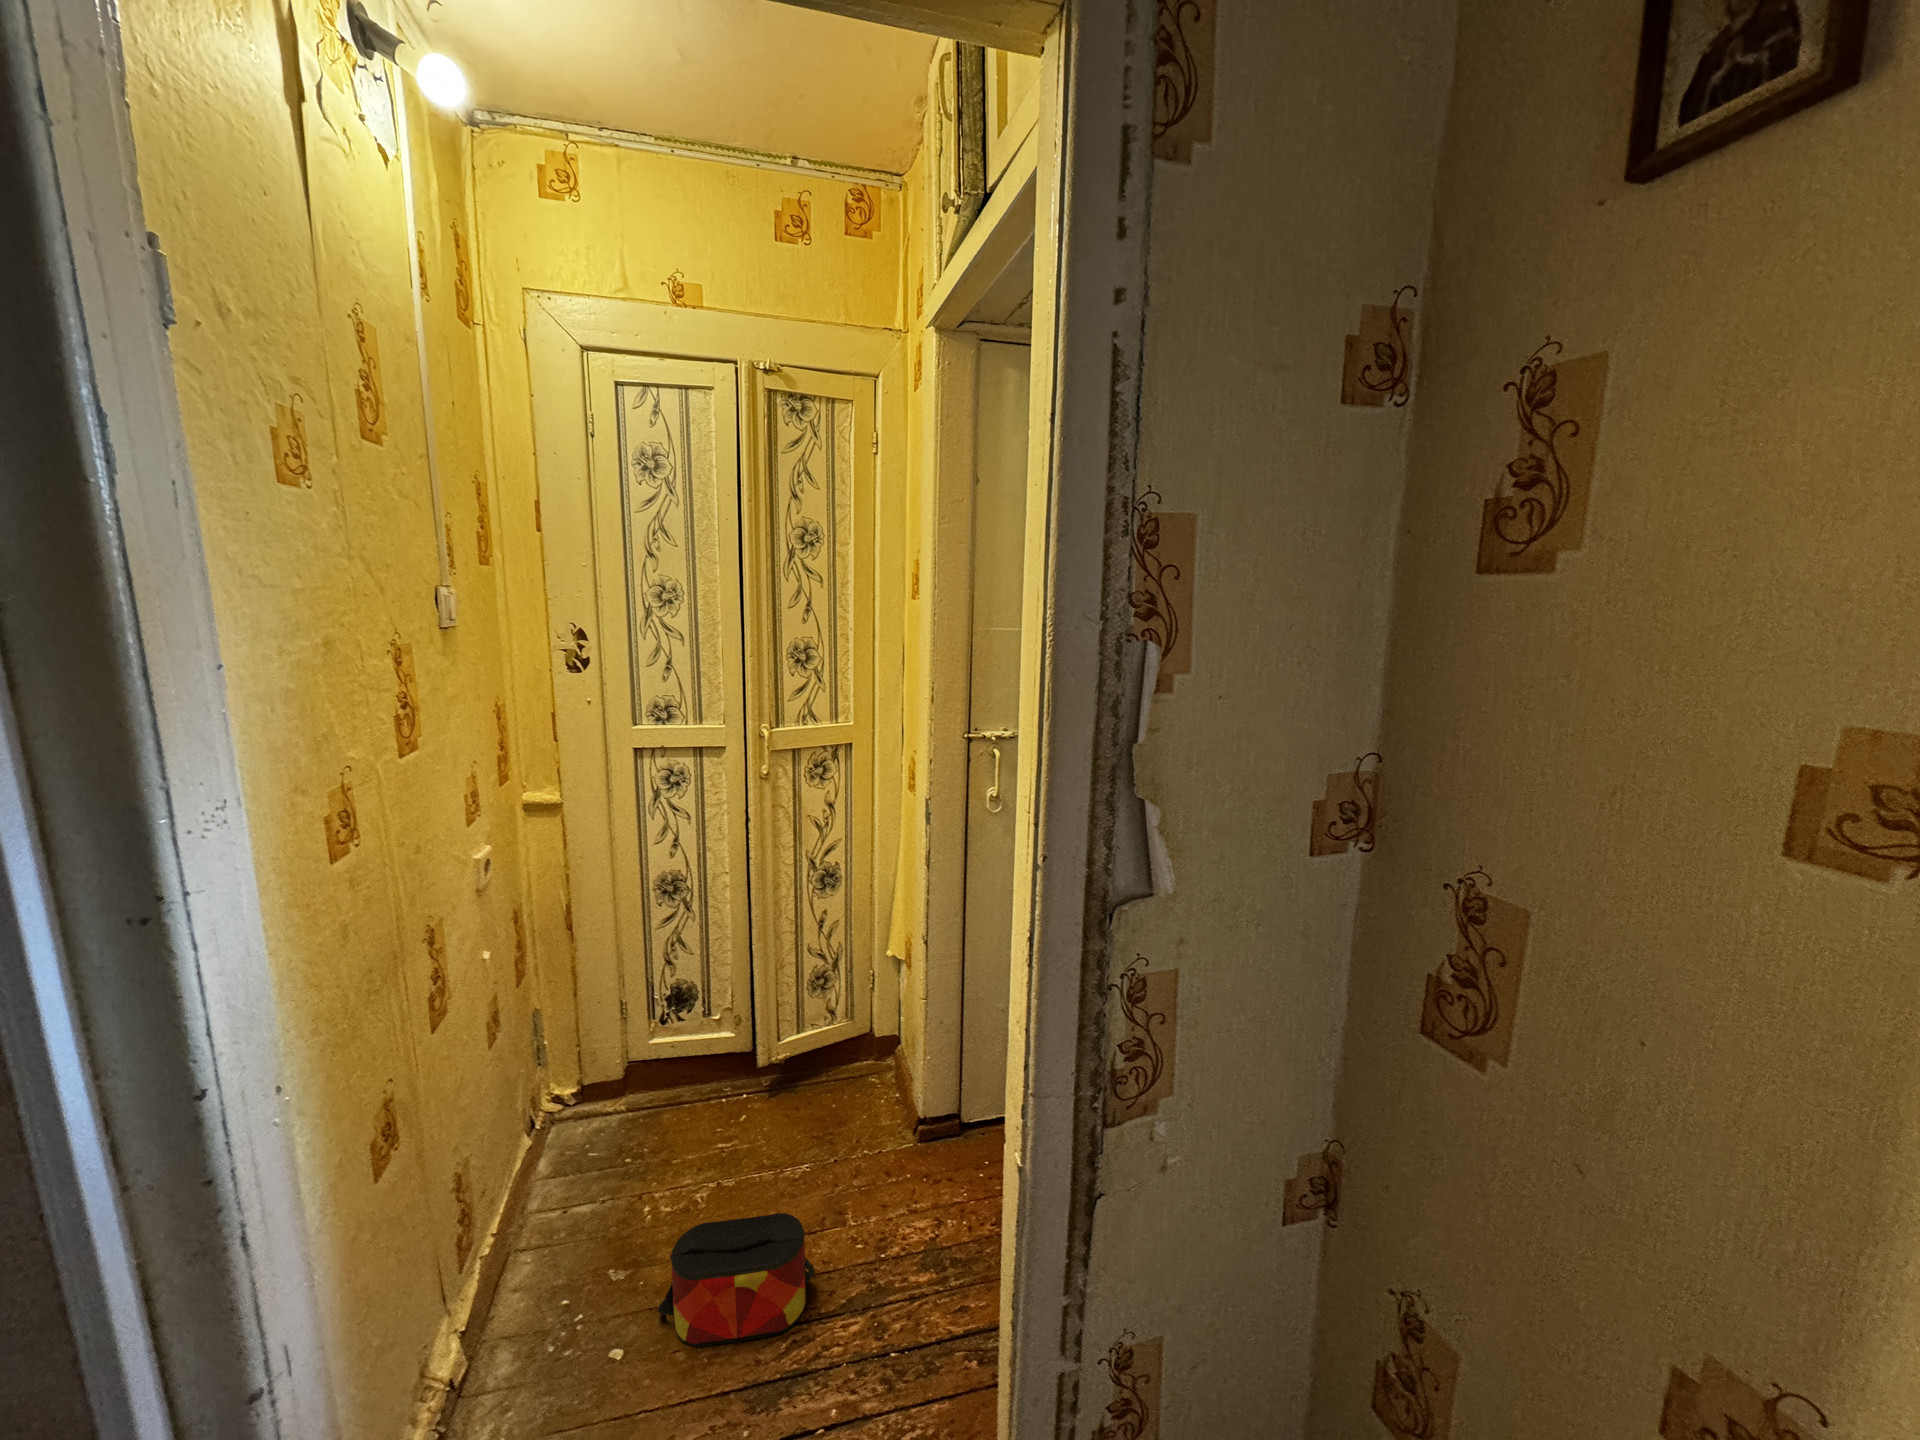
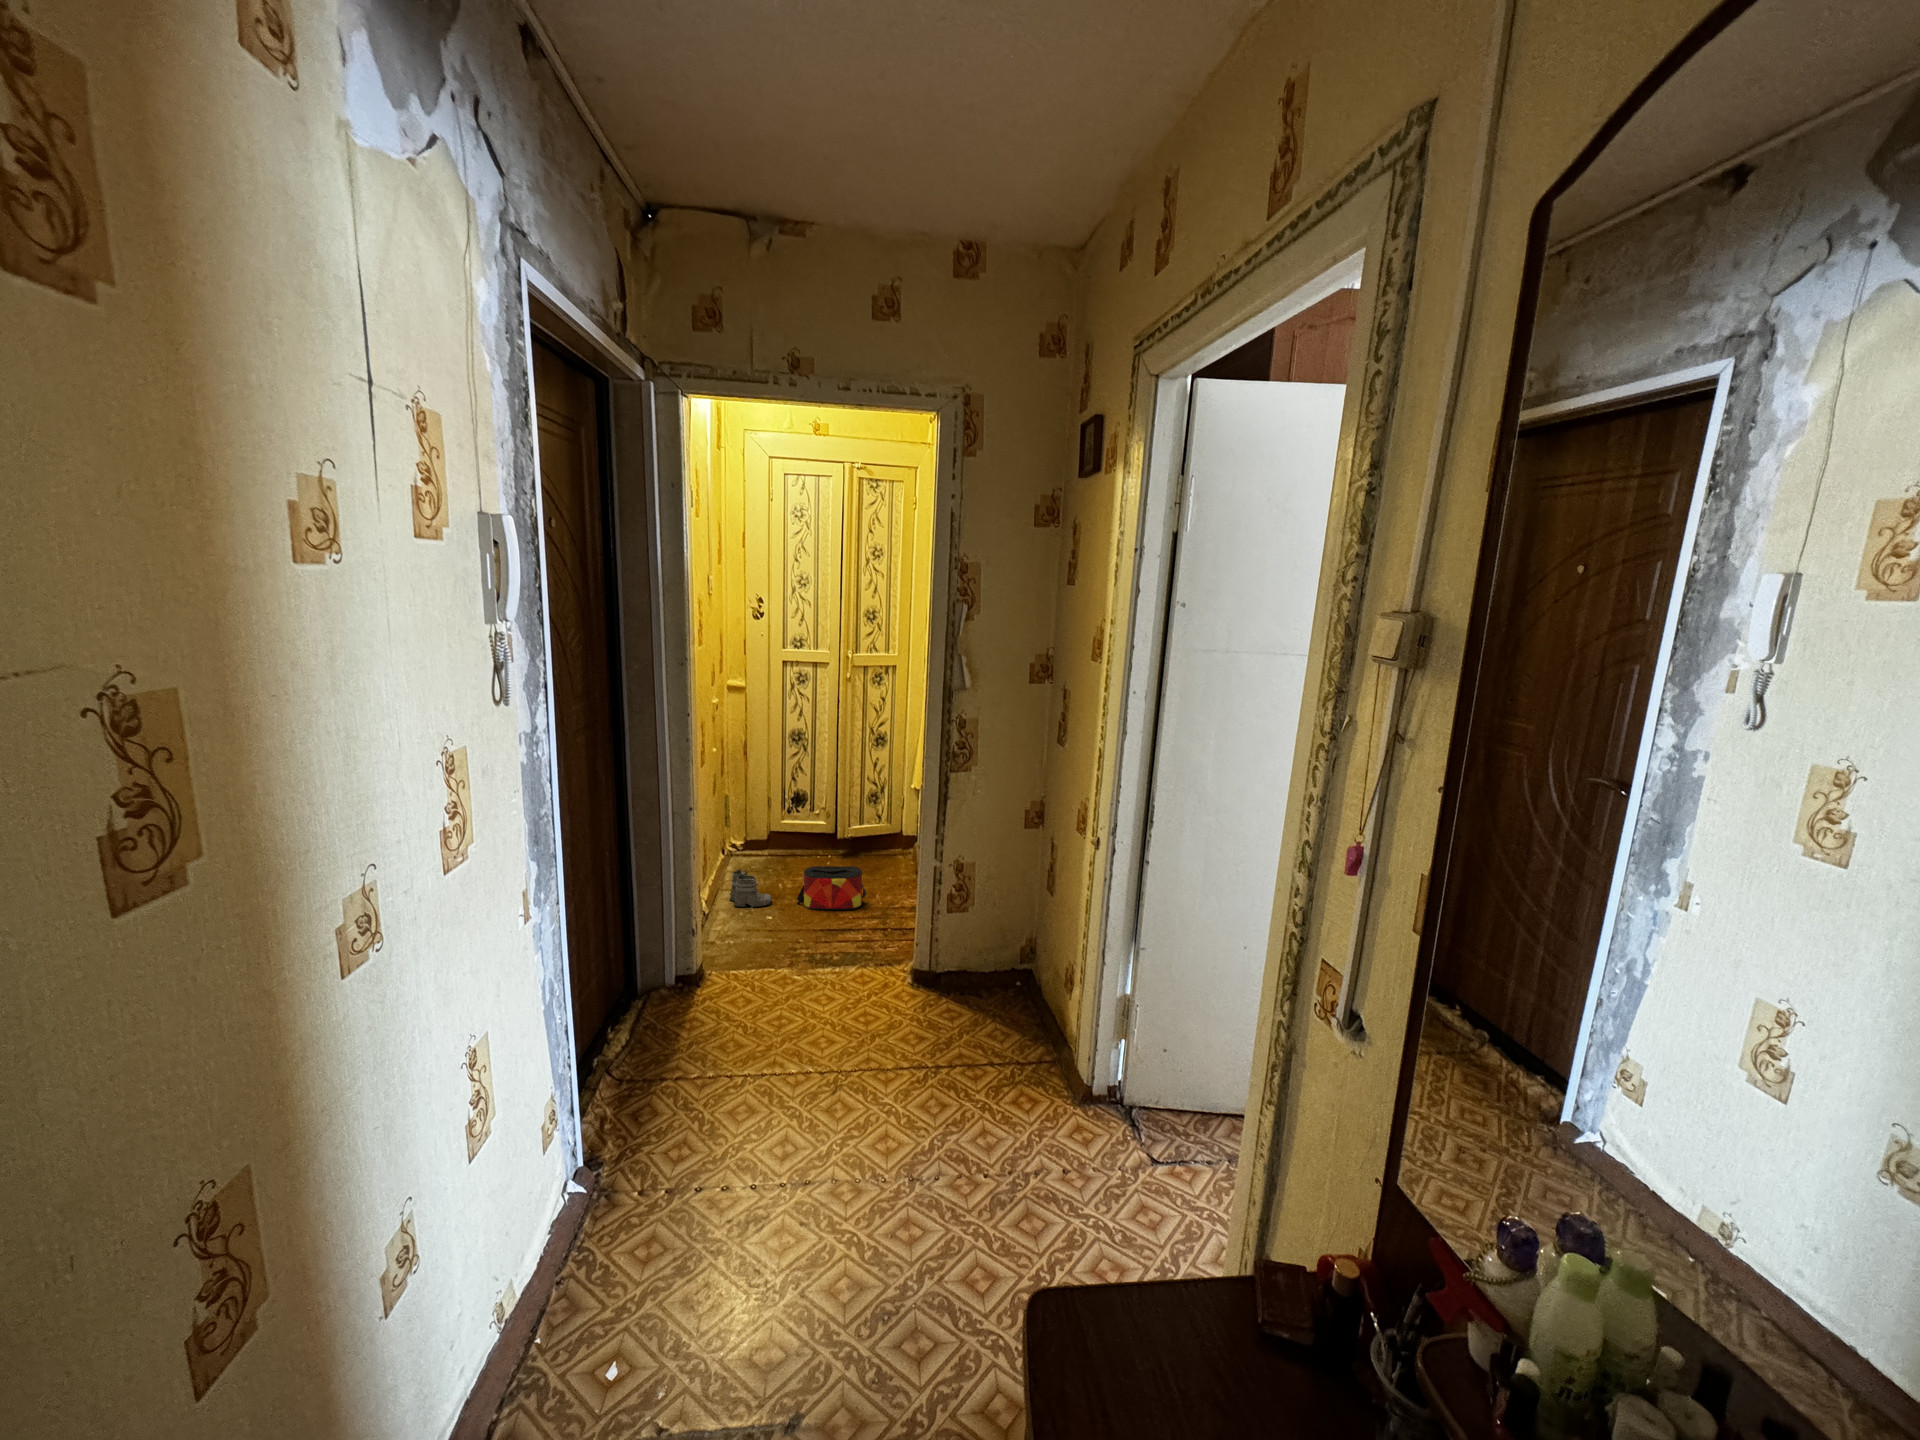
boots: none [500,1244,601,1388] -> present [730,869,772,907]

